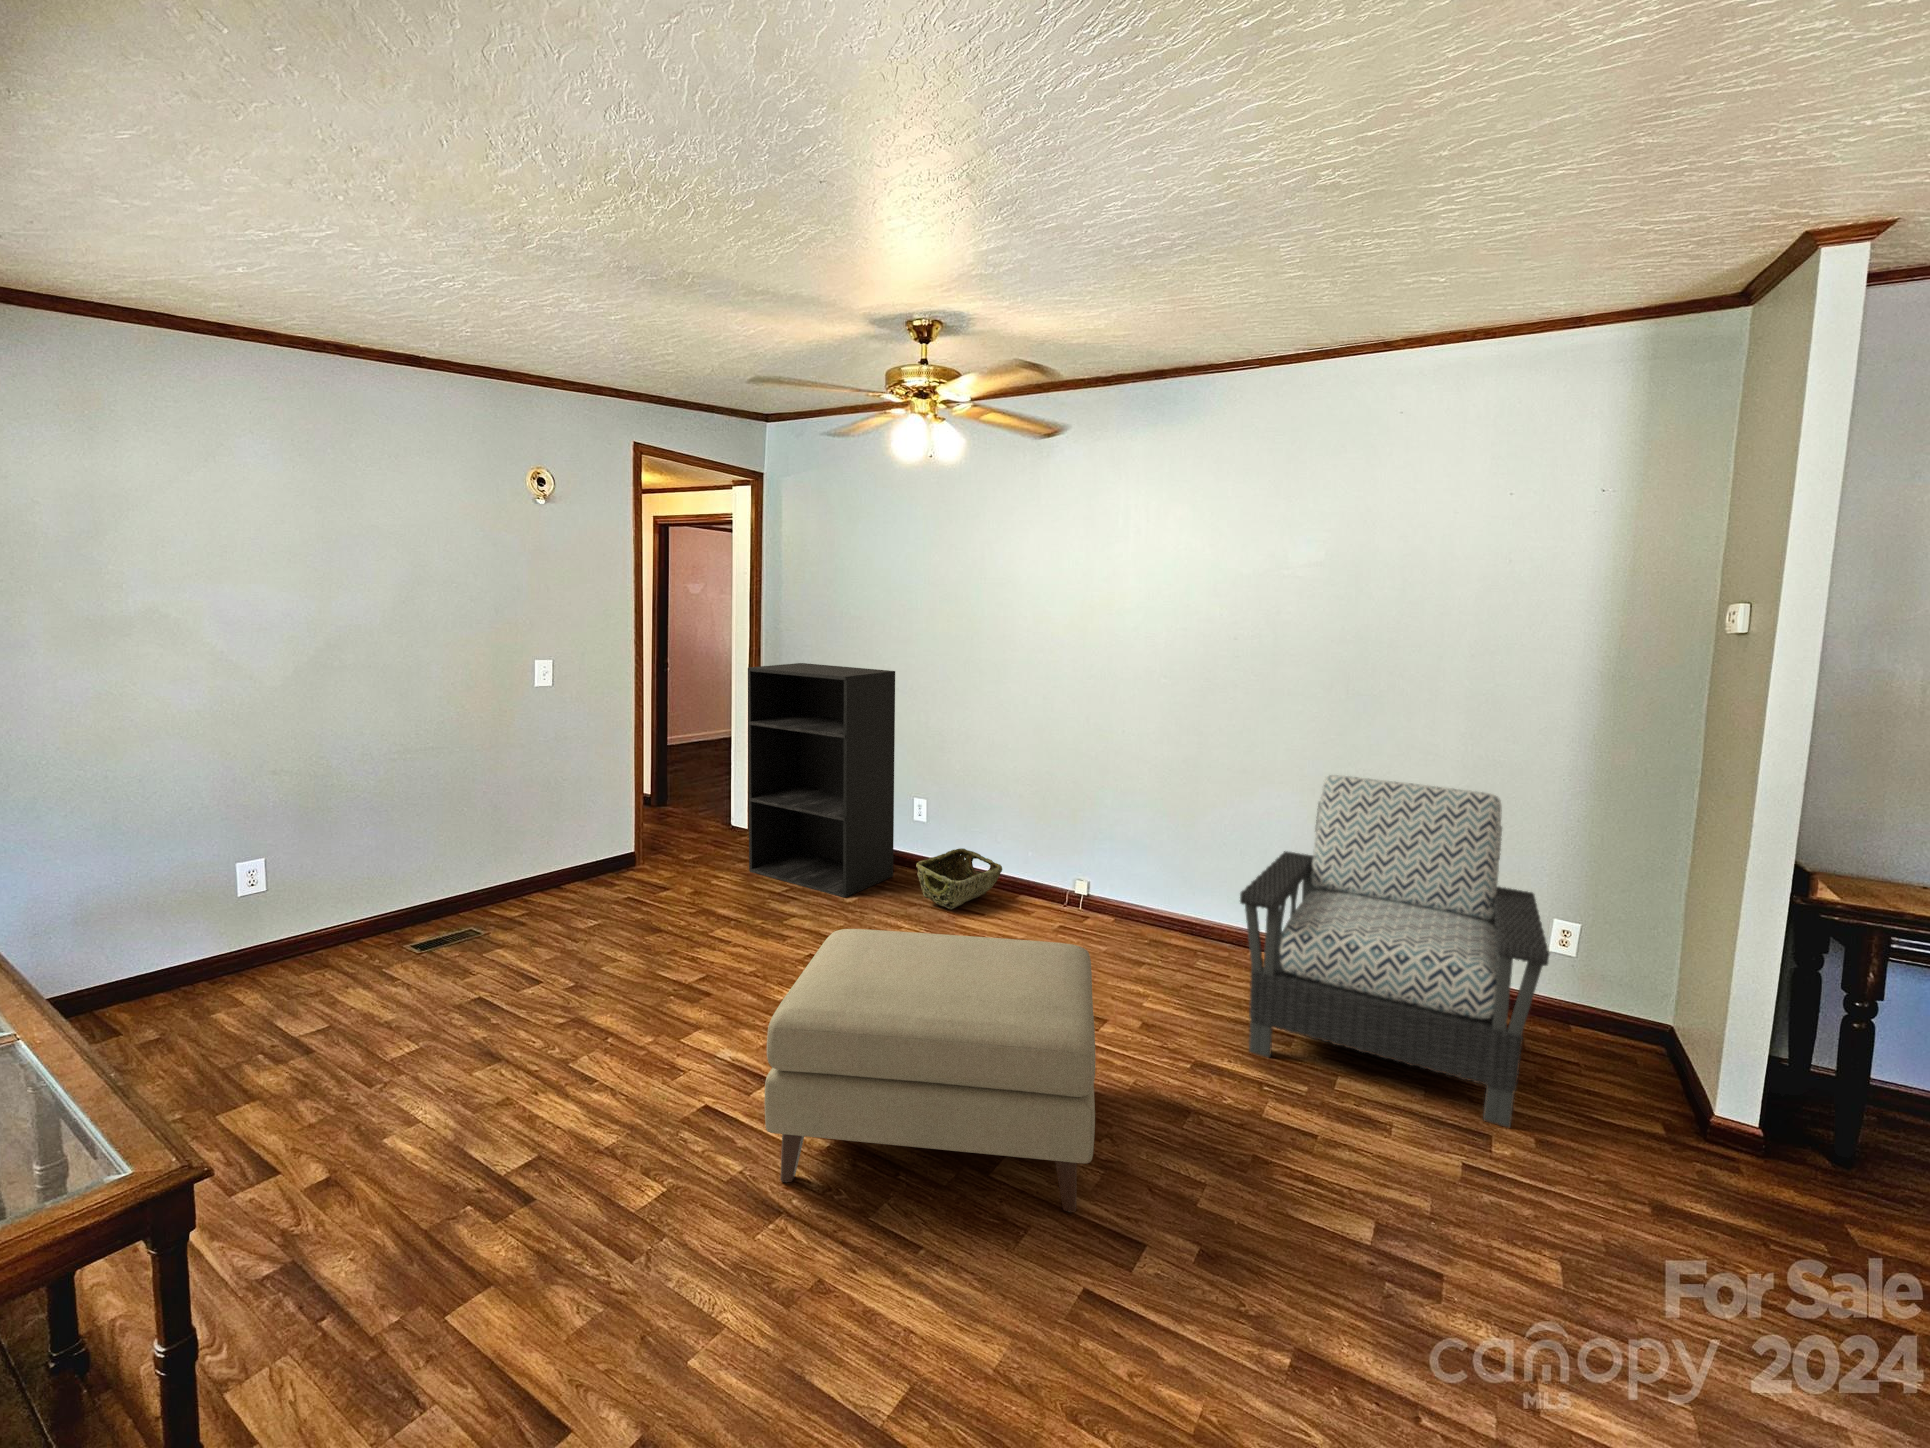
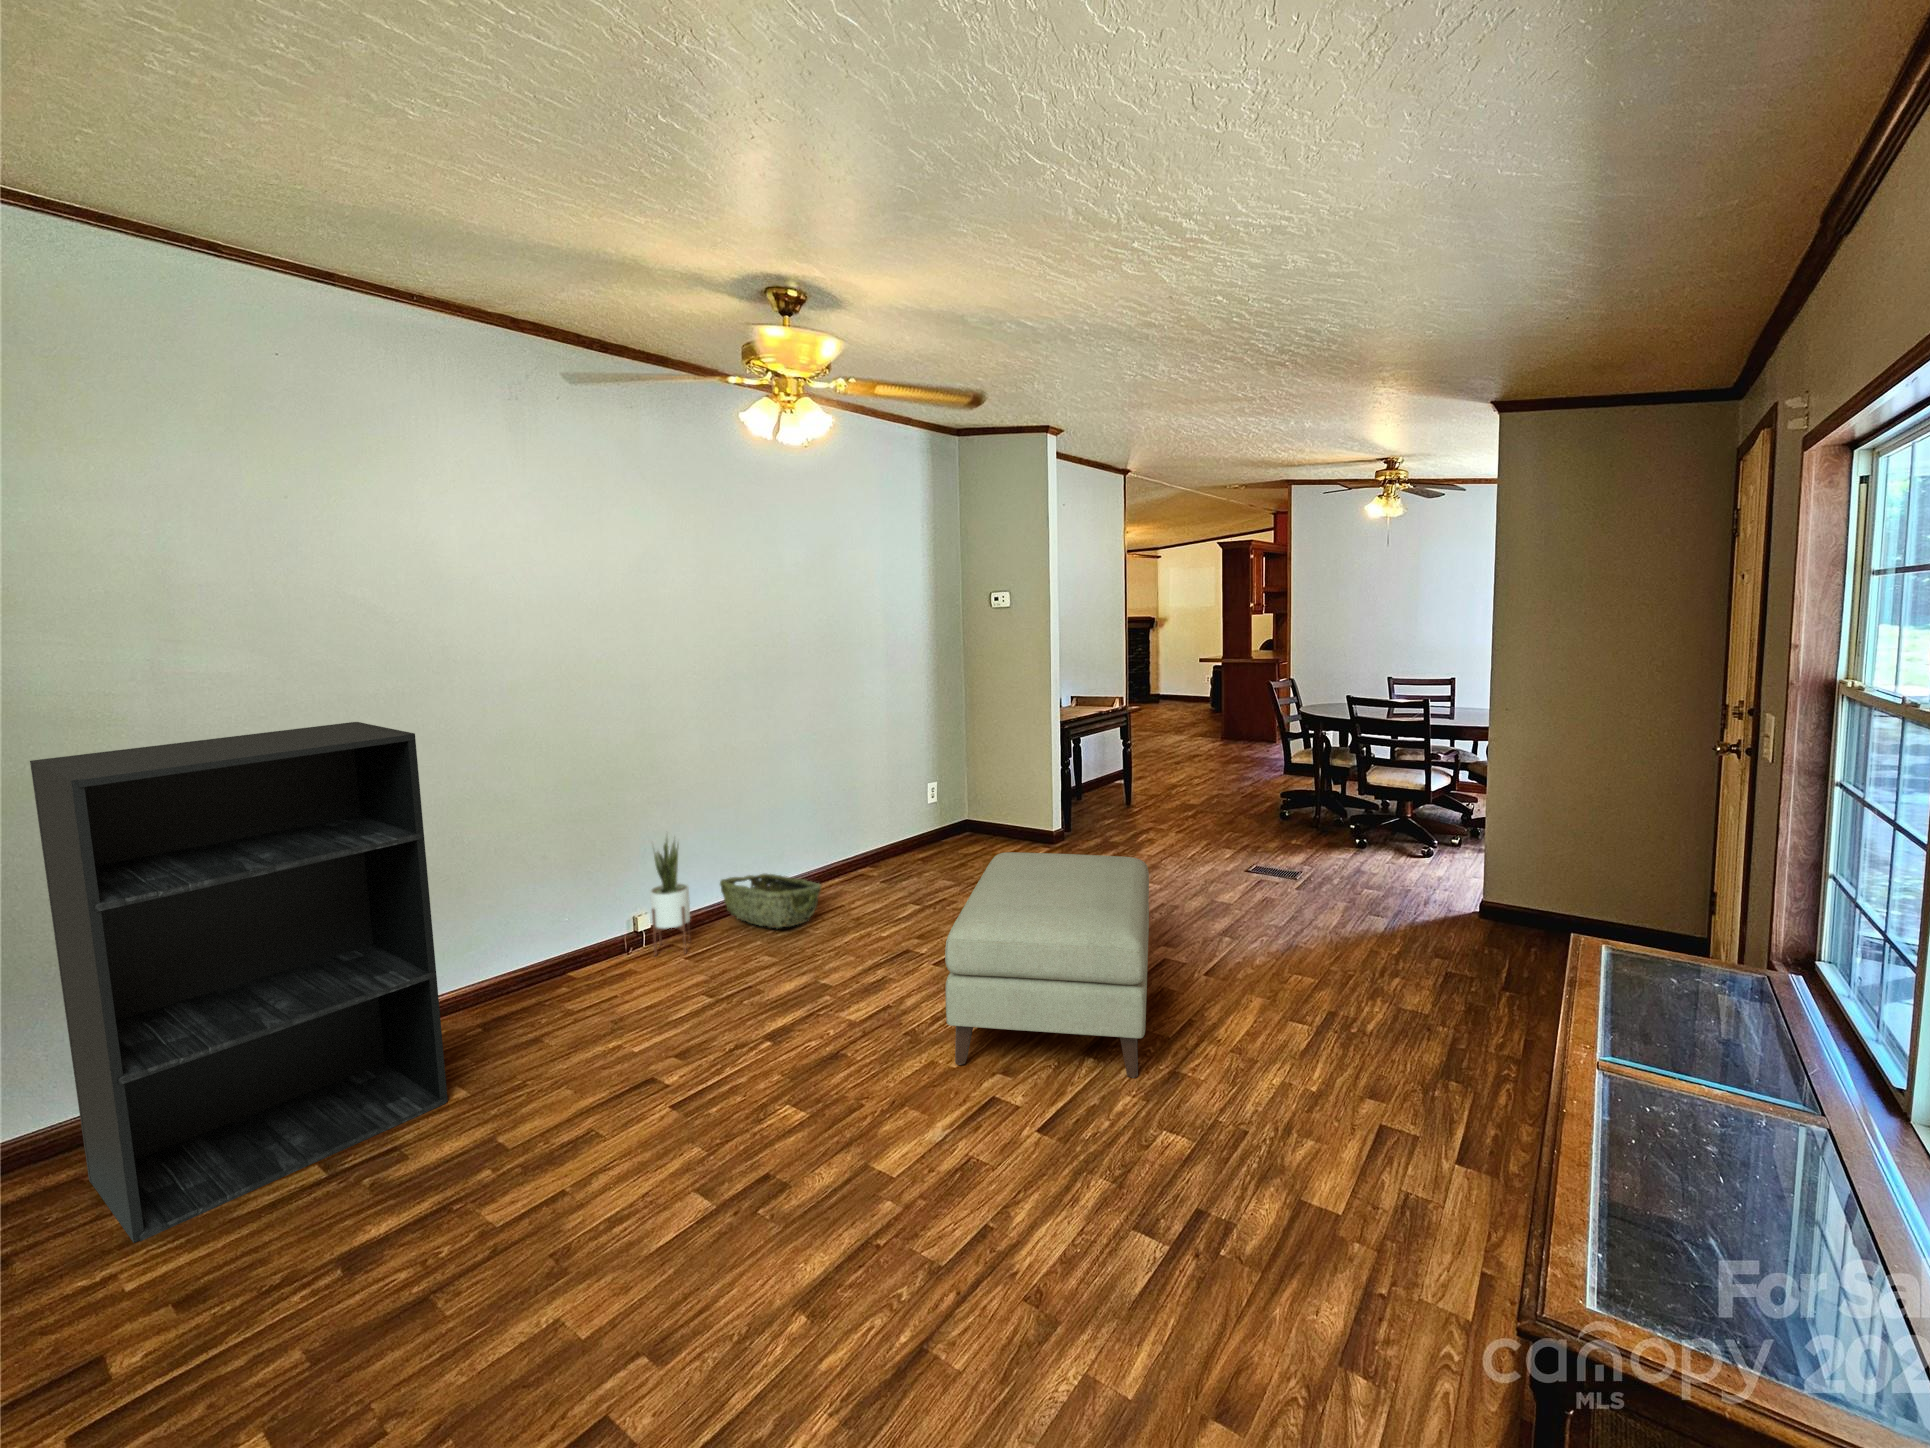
armchair: present [1240,775,1550,1128] -> none [835,700,1054,909]
potted plant: none [1051,814,1098,925] -> present [650,837,690,955]
woven basket: present [916,848,1002,909] -> present [720,874,821,928]

